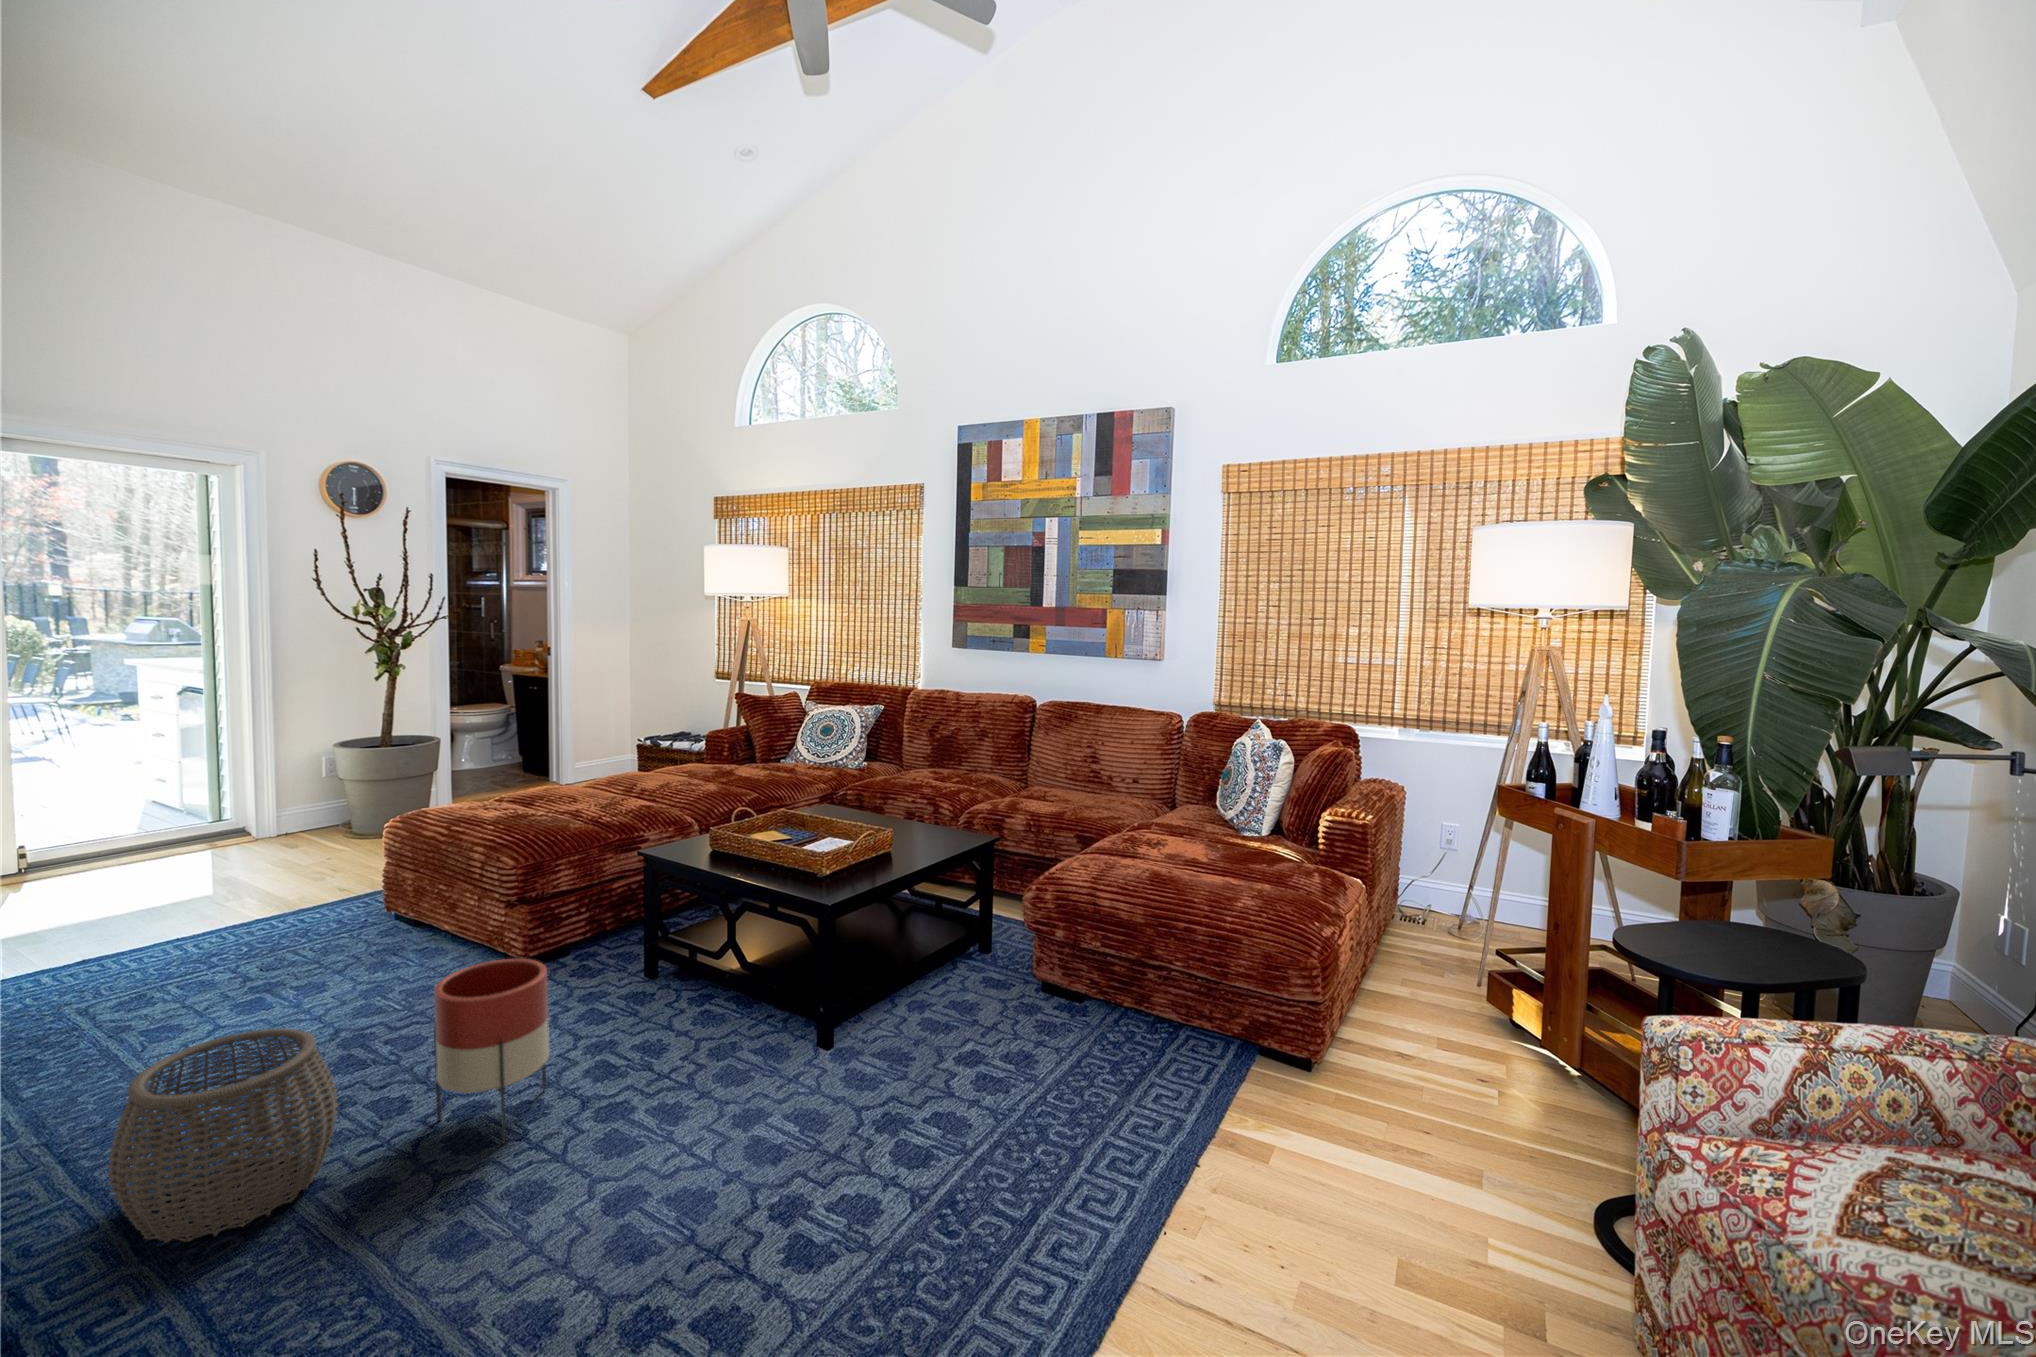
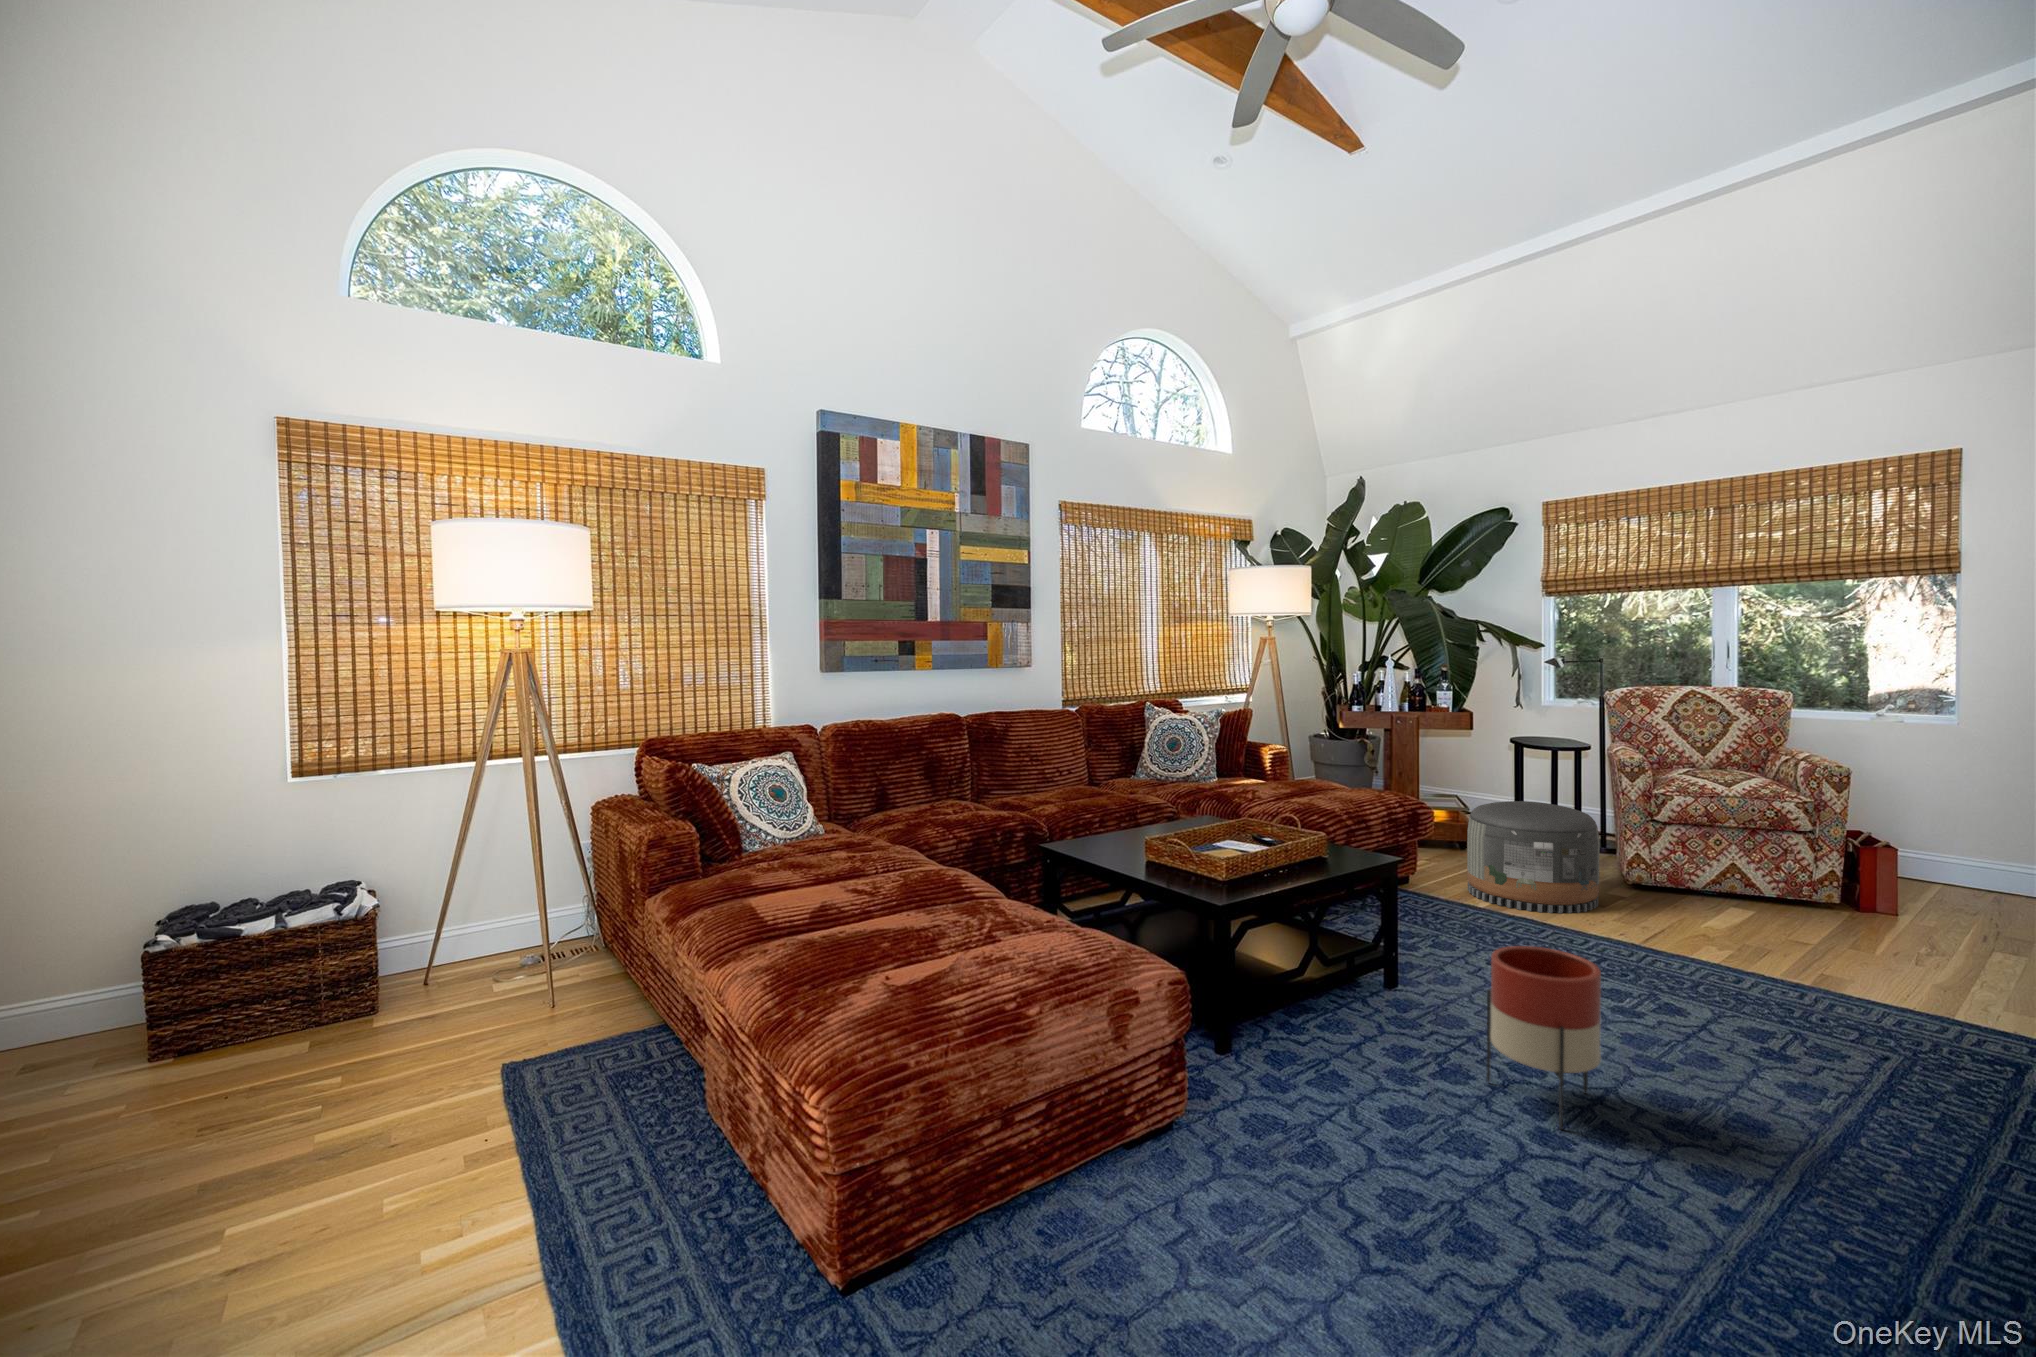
pouf: none [1201,983,1446,1276] -> present [1467,801,1600,913]
woven basket: present [108,1028,338,1243] -> none [1637,1041,1875,1269]

